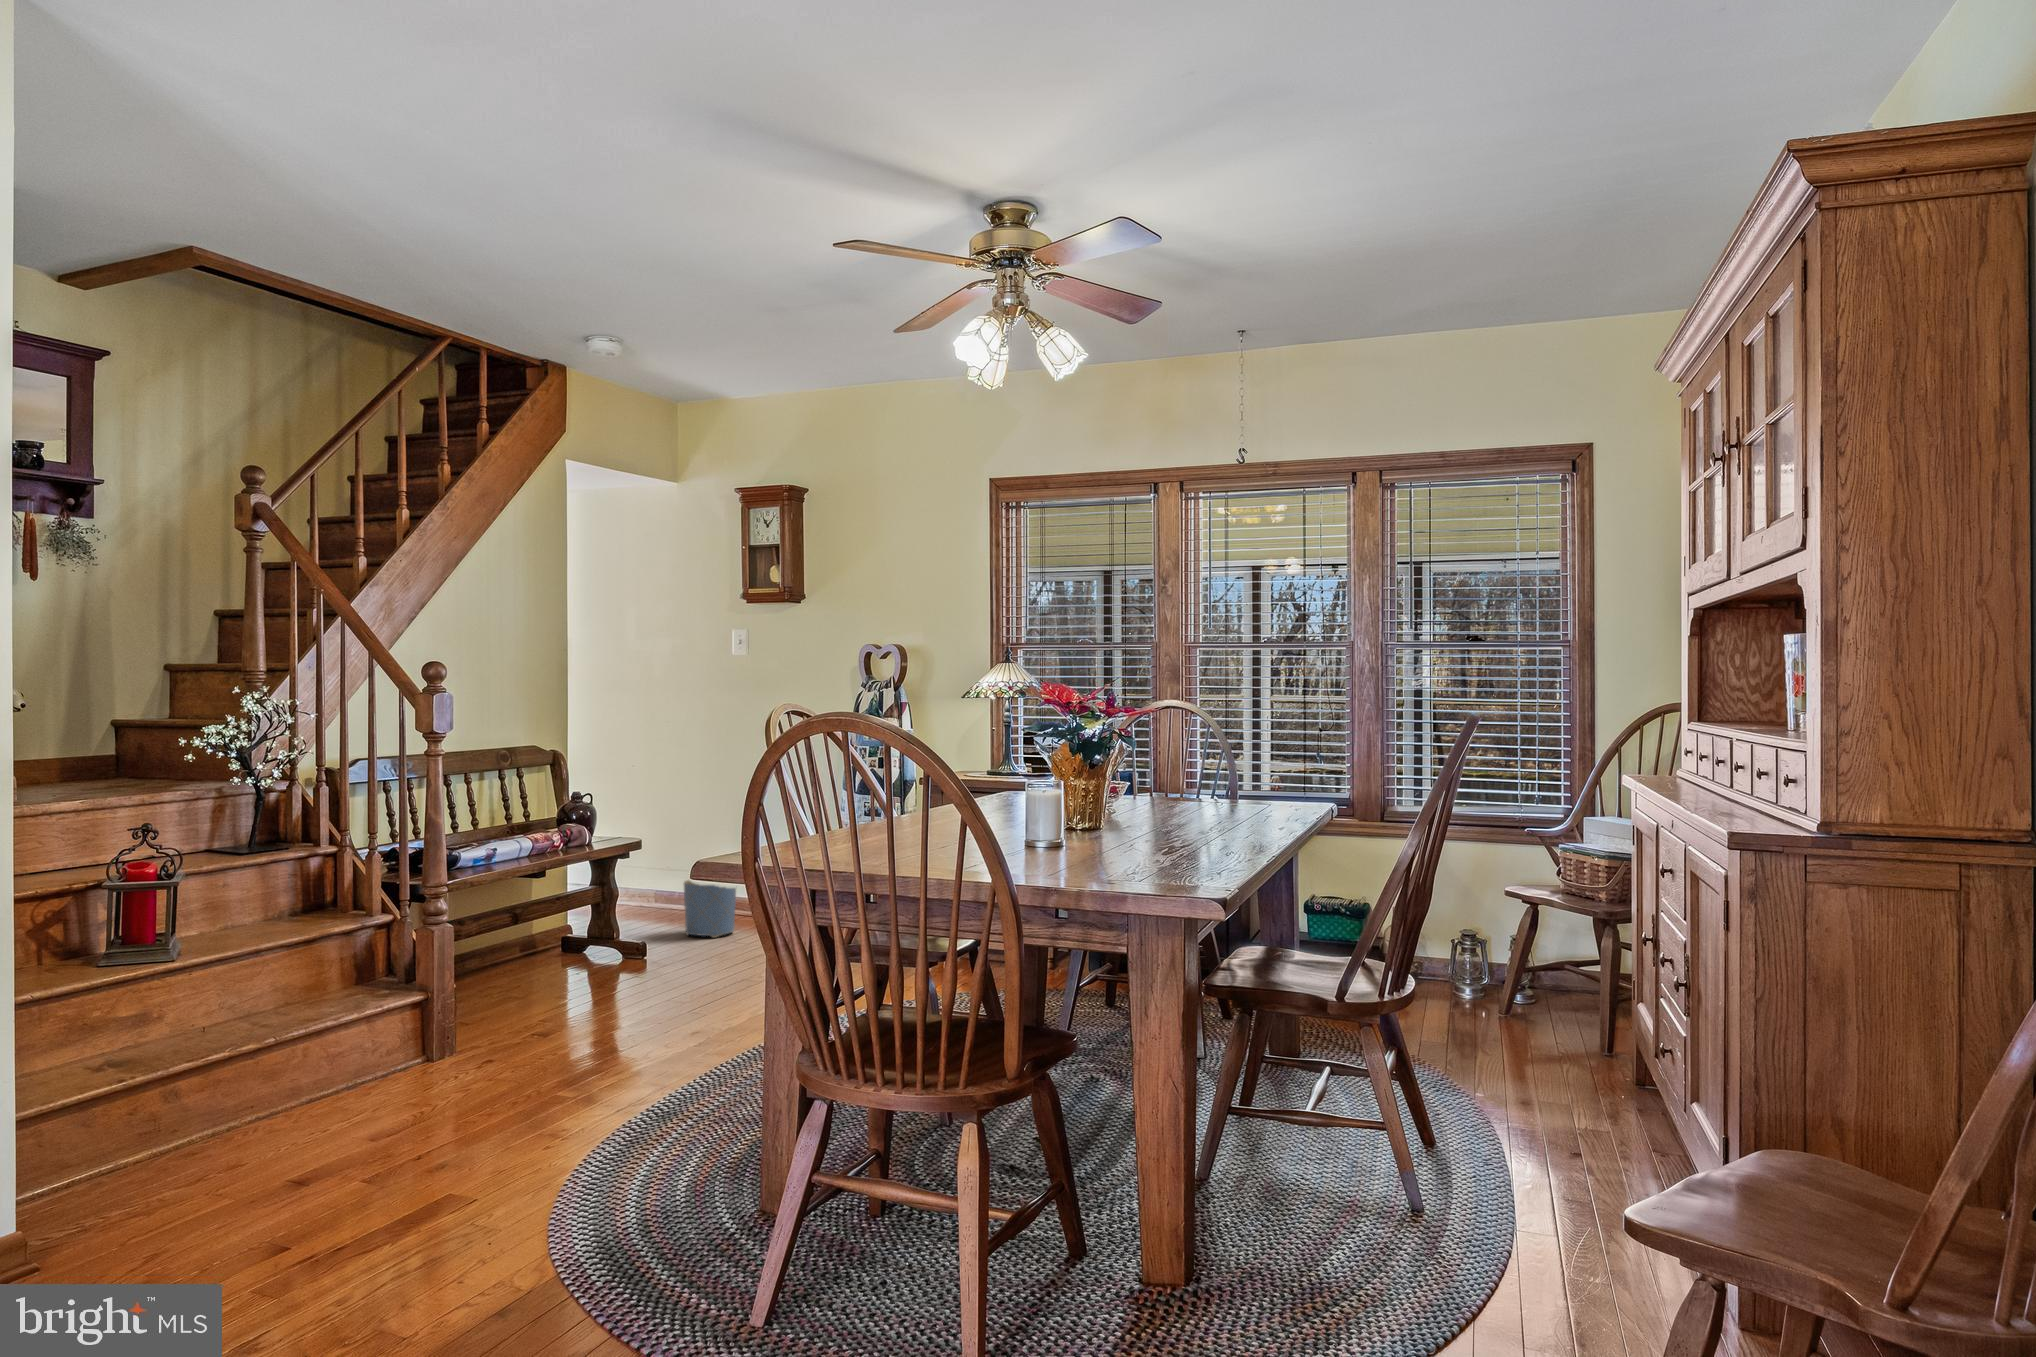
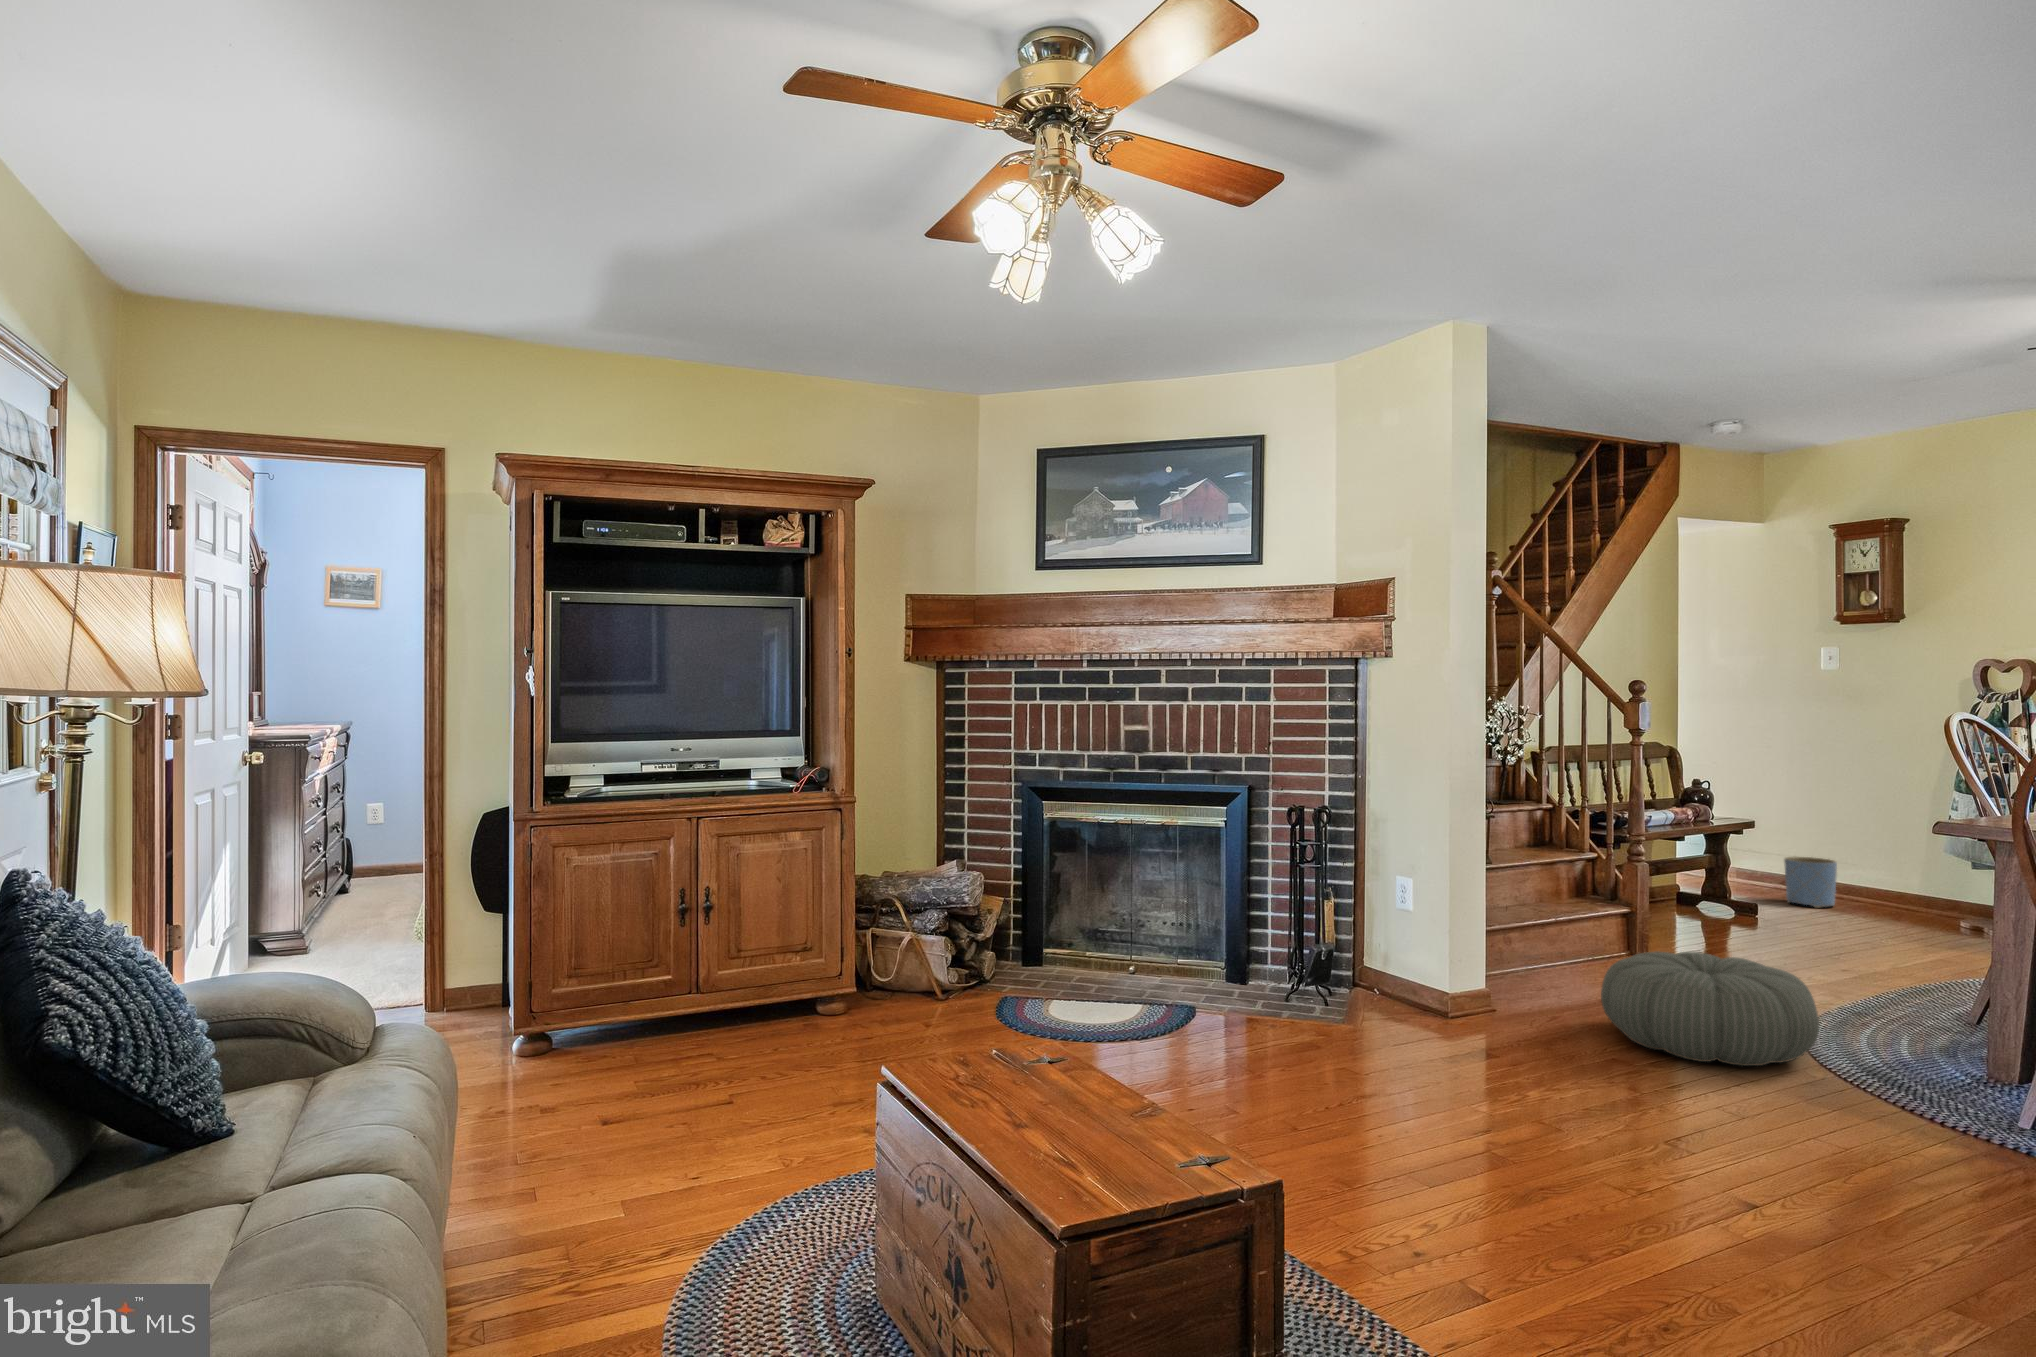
pouf: none [254,1074,590,1287] -> present [1601,951,1819,1066]

